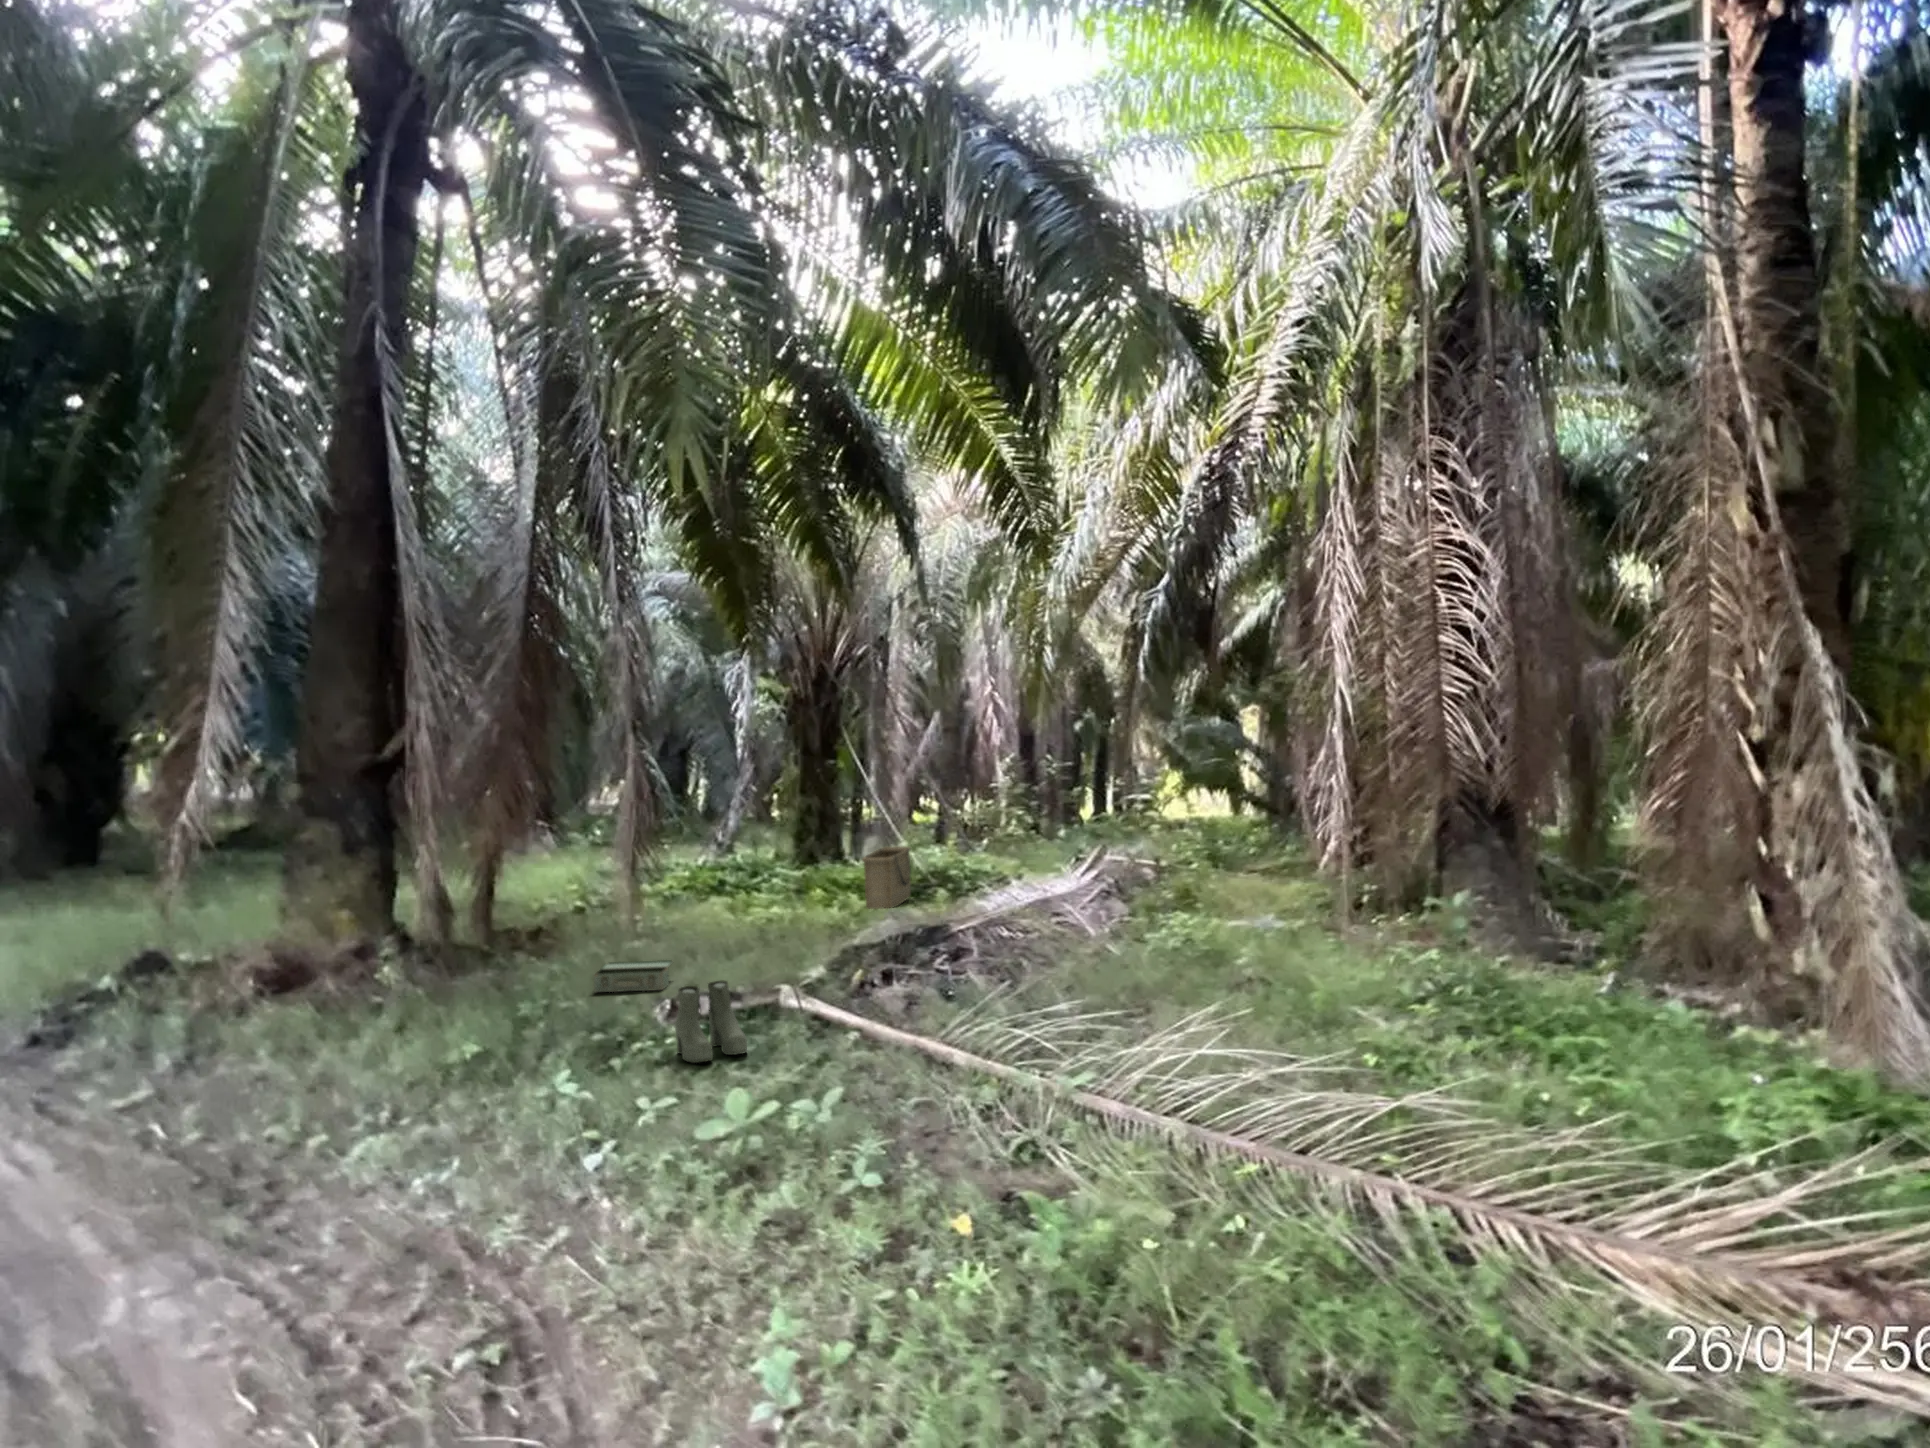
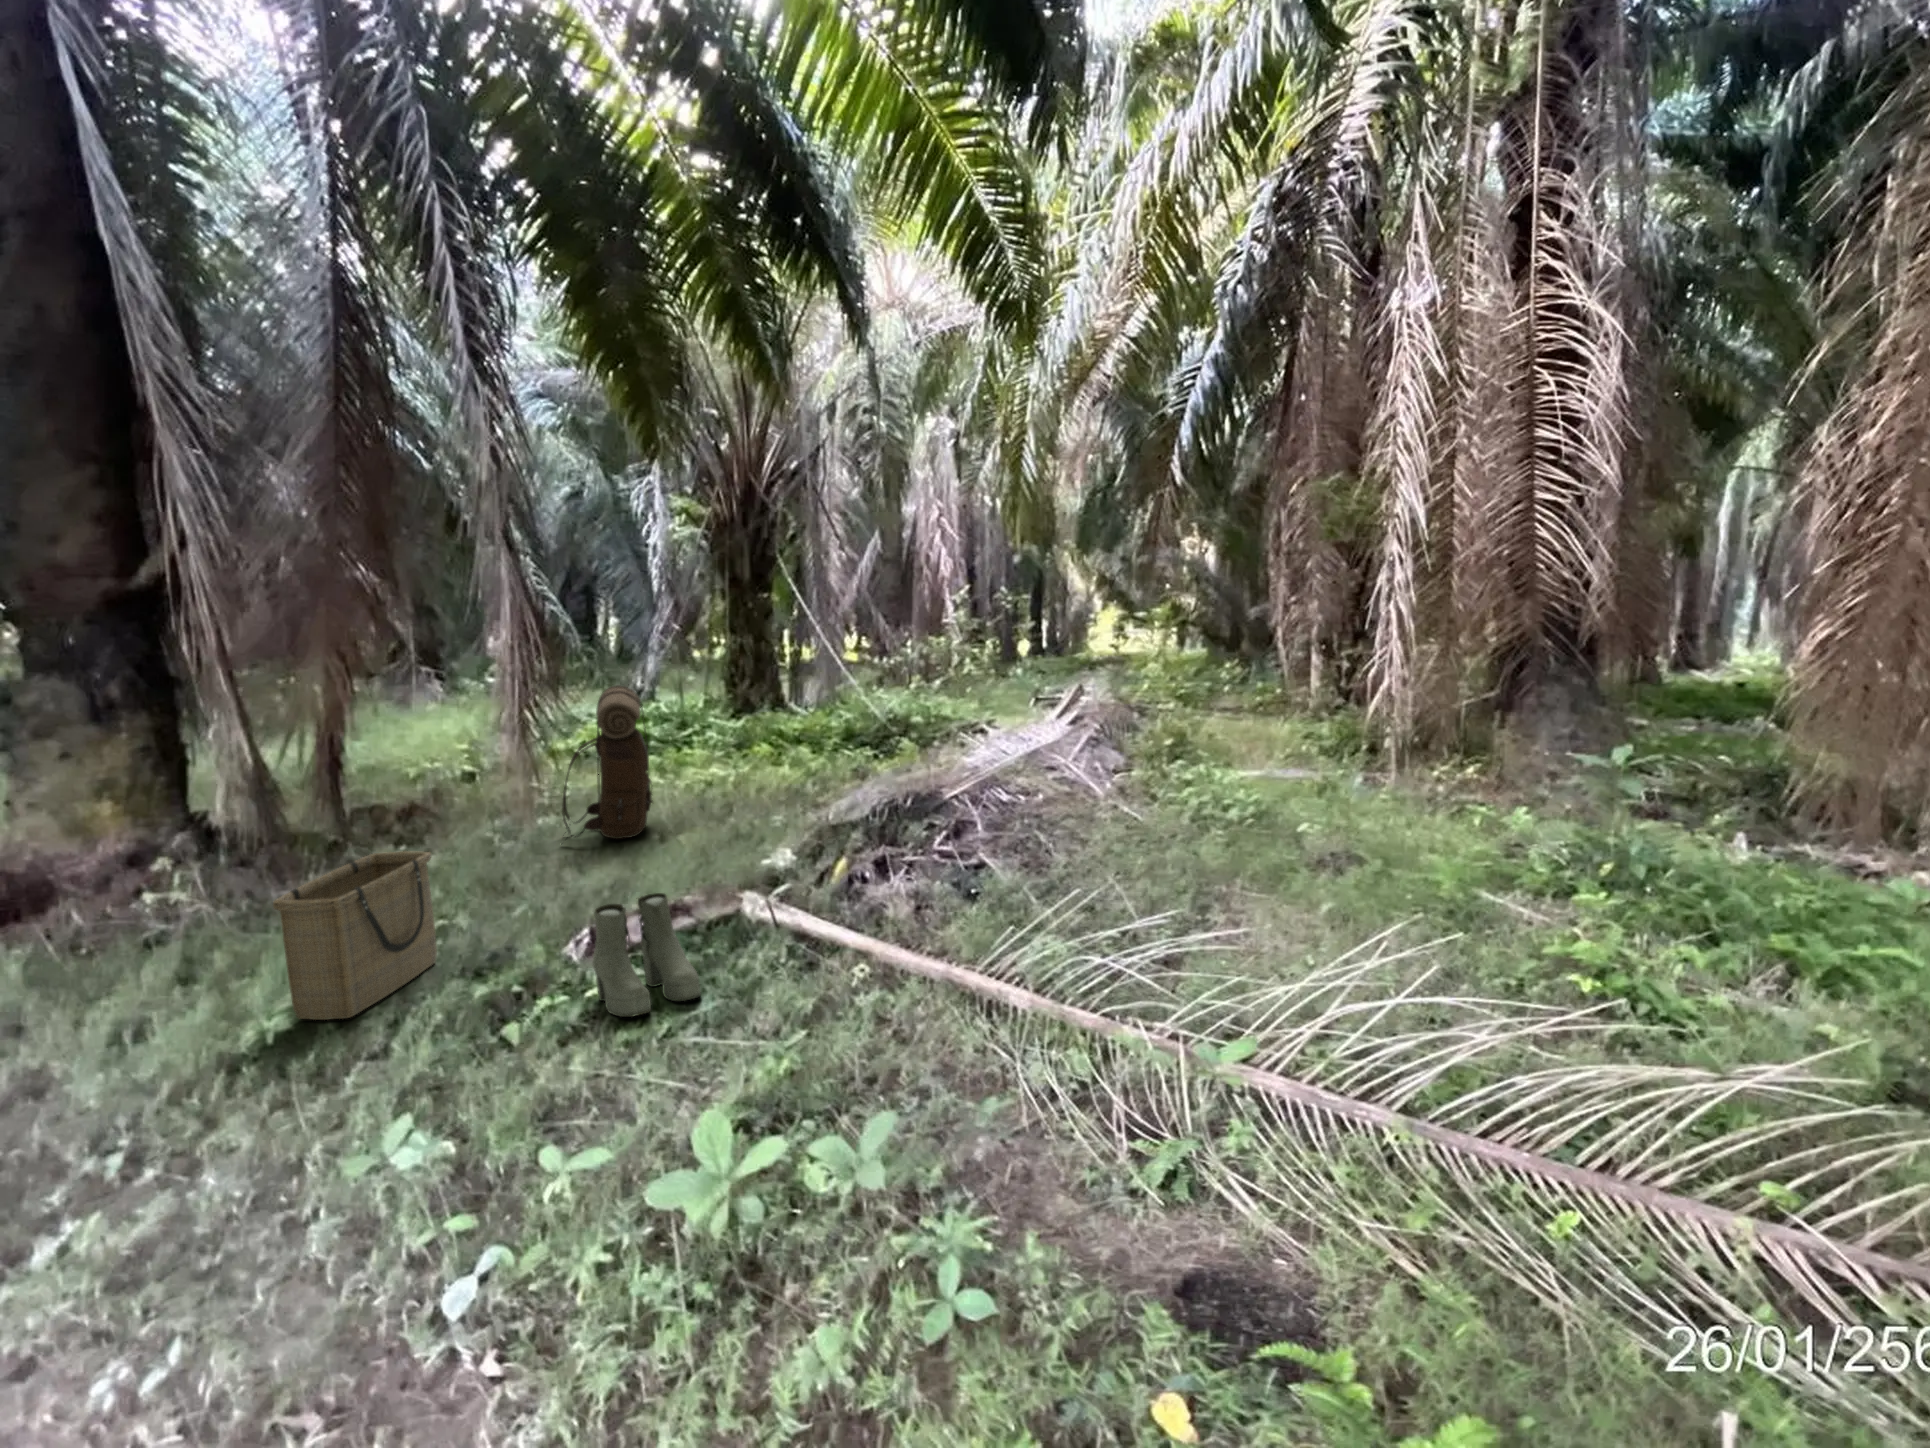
backpack: none [653,836,725,956] -> present [562,685,653,839]
basket: present [862,847,911,909] -> present [273,851,437,1020]
toolbox: present [594,960,673,992] -> none [478,853,588,902]

